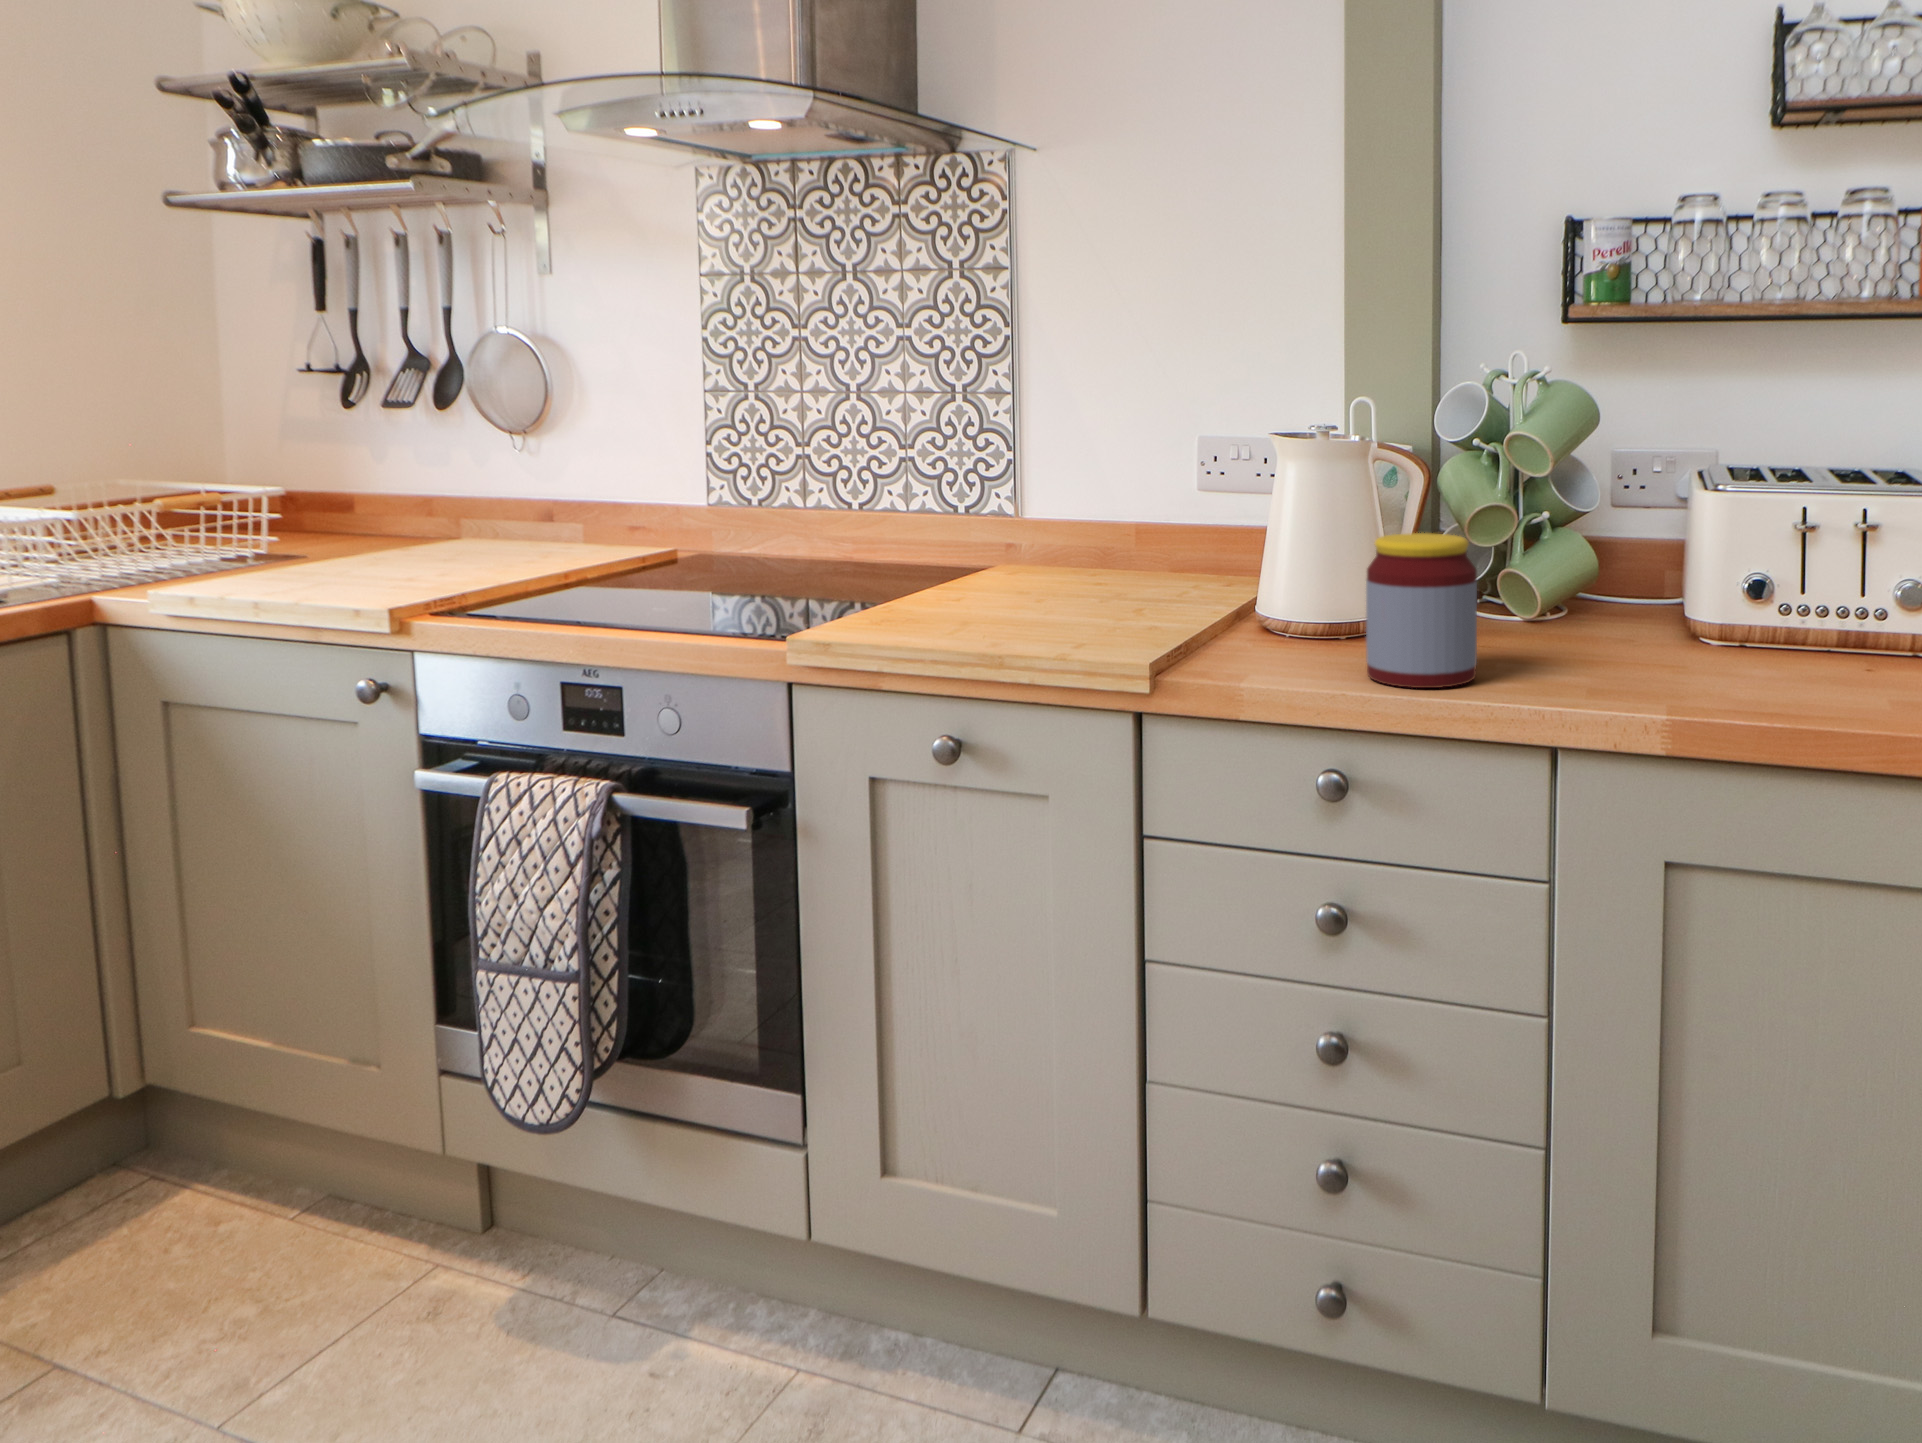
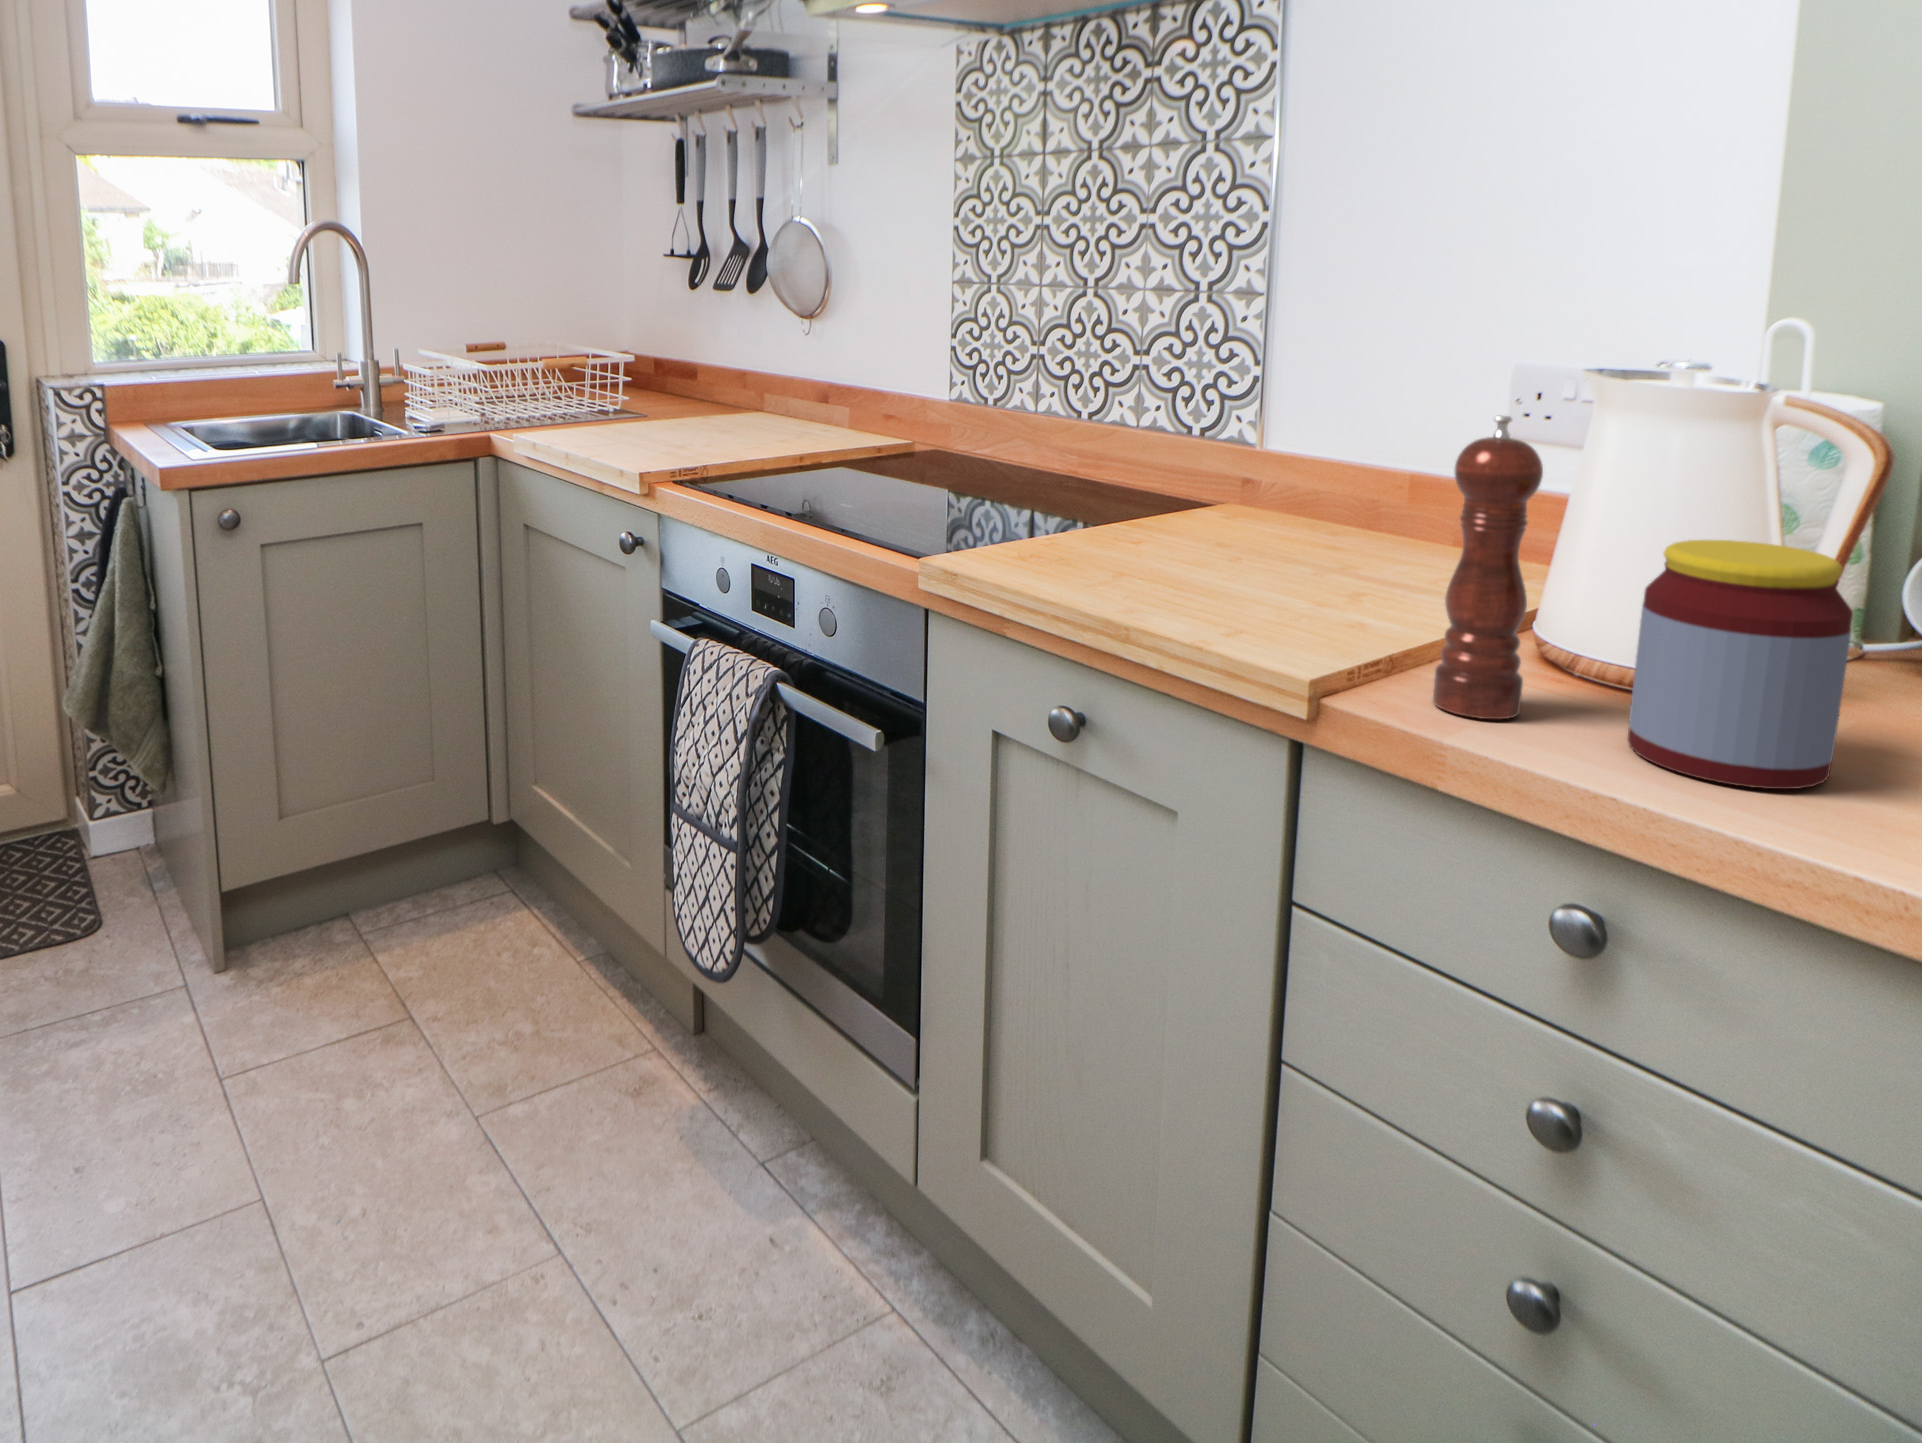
pepper mill: none [1243,462,1300,679] -> present [1433,416,1543,719]

